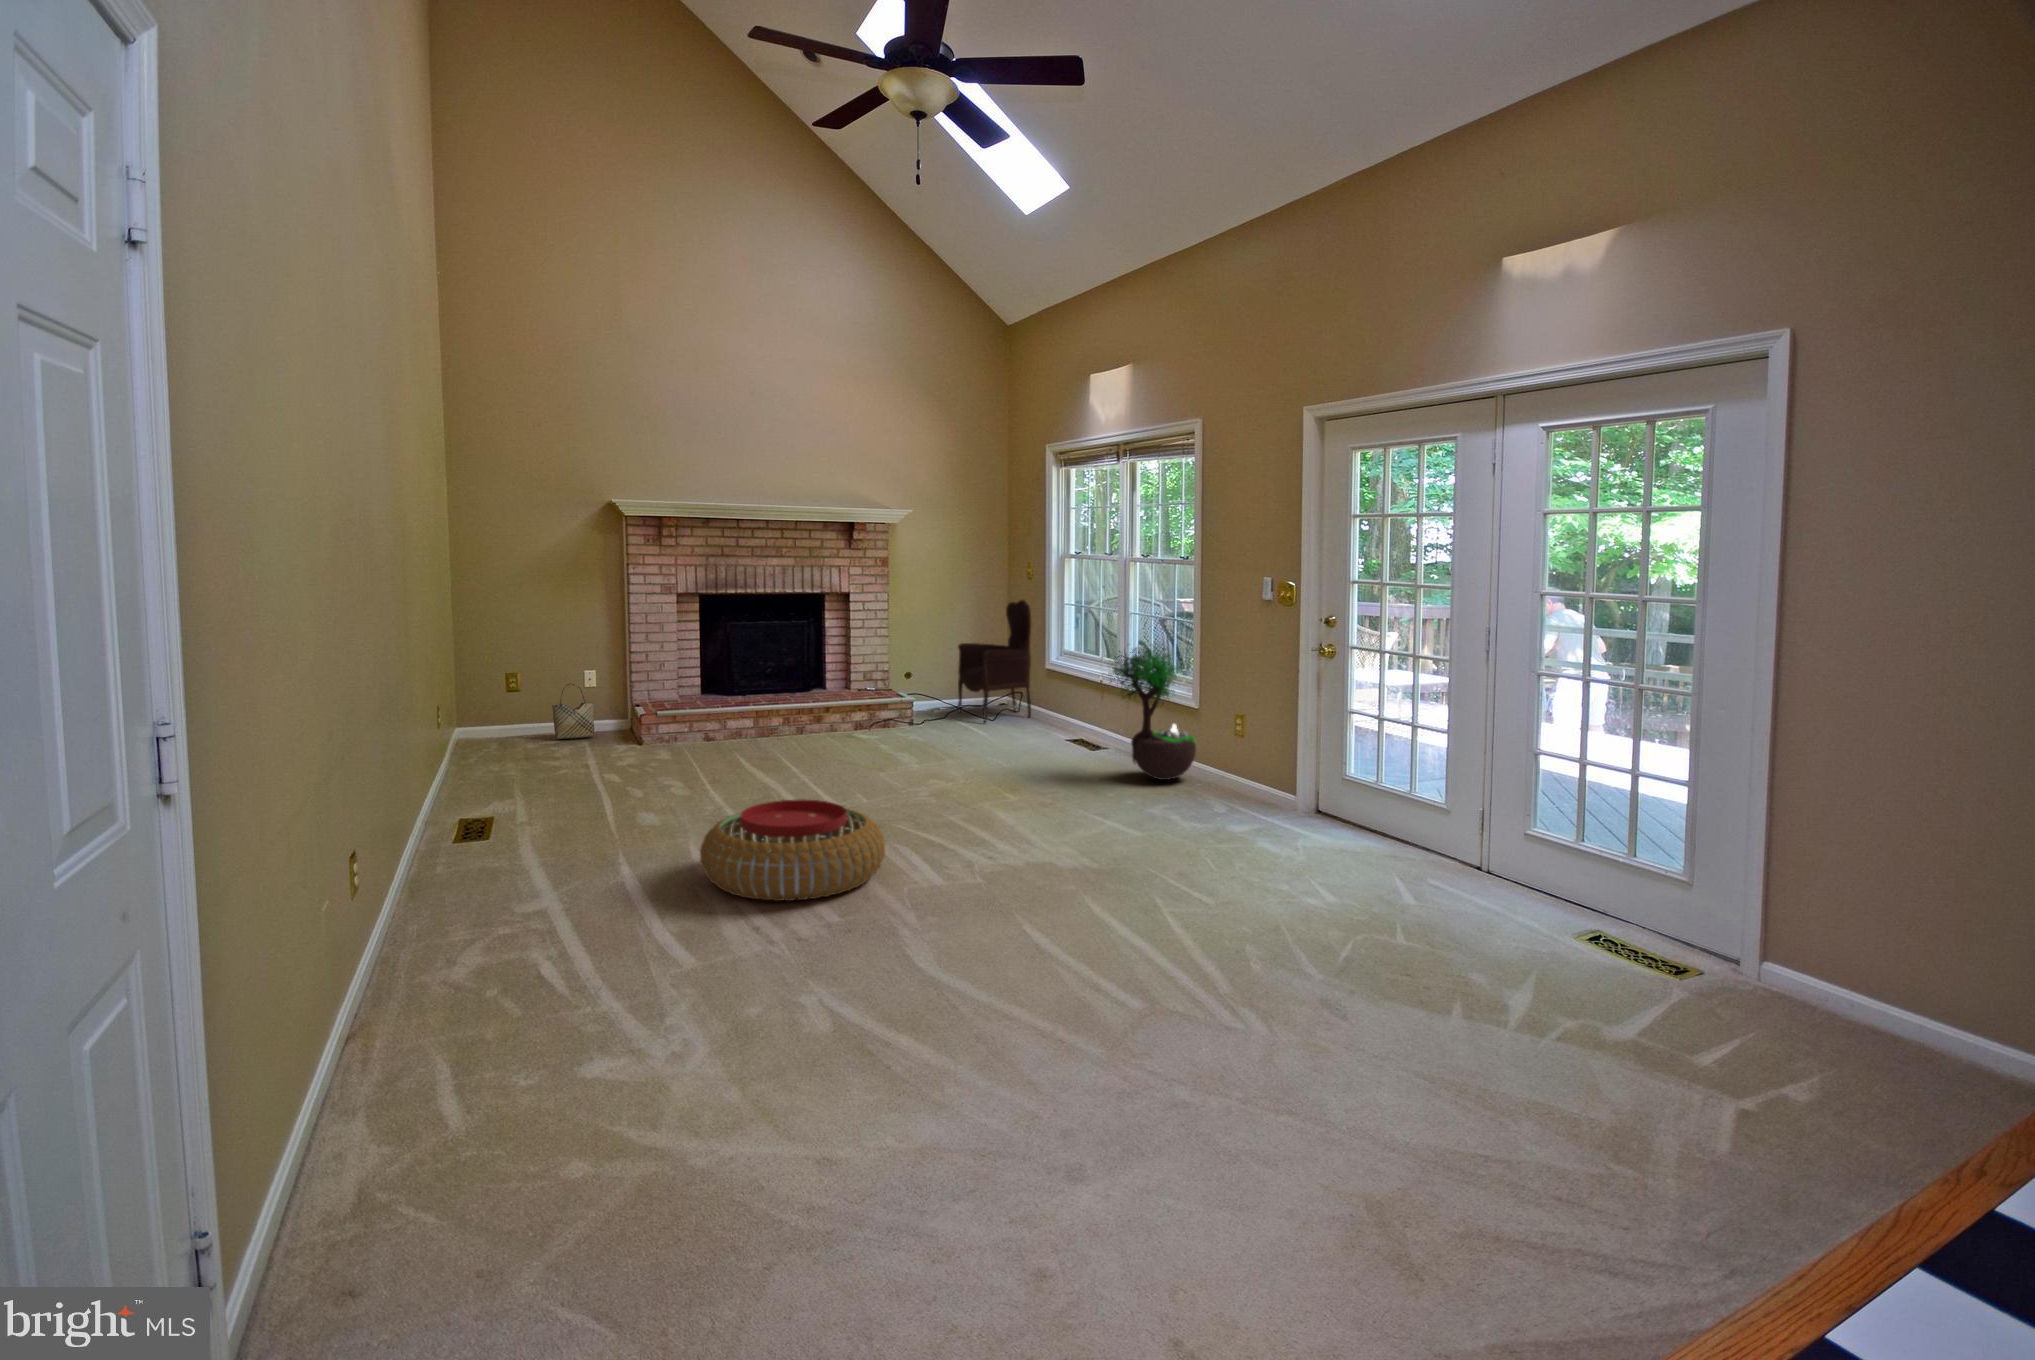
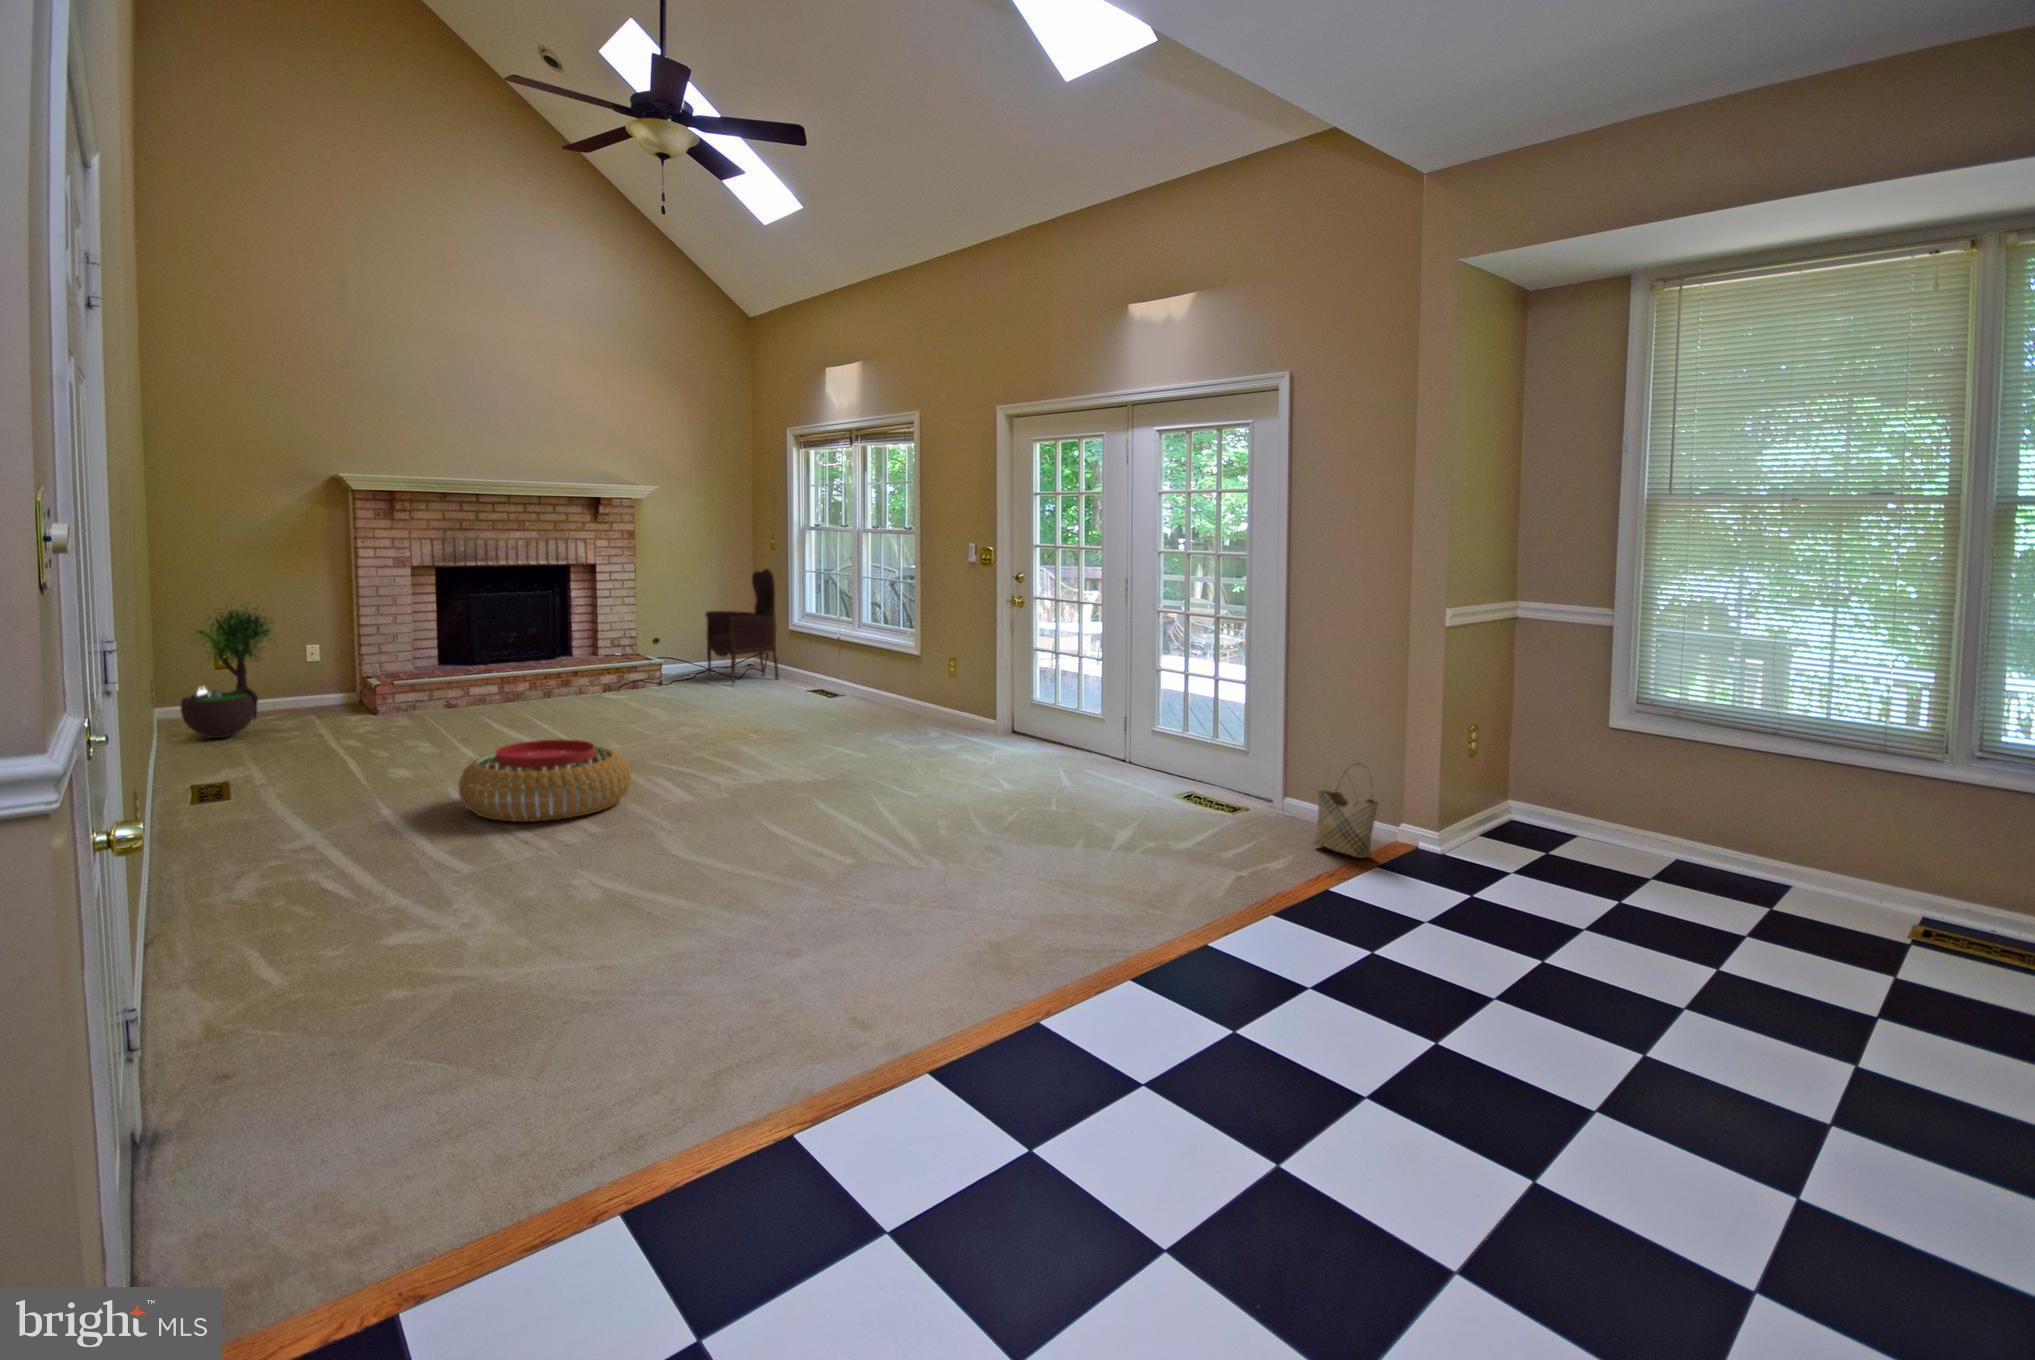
potted tree: present [1108,644,1196,780] -> present [181,603,275,738]
woven basket: present [552,684,594,739] -> present [1313,774,1378,858]

